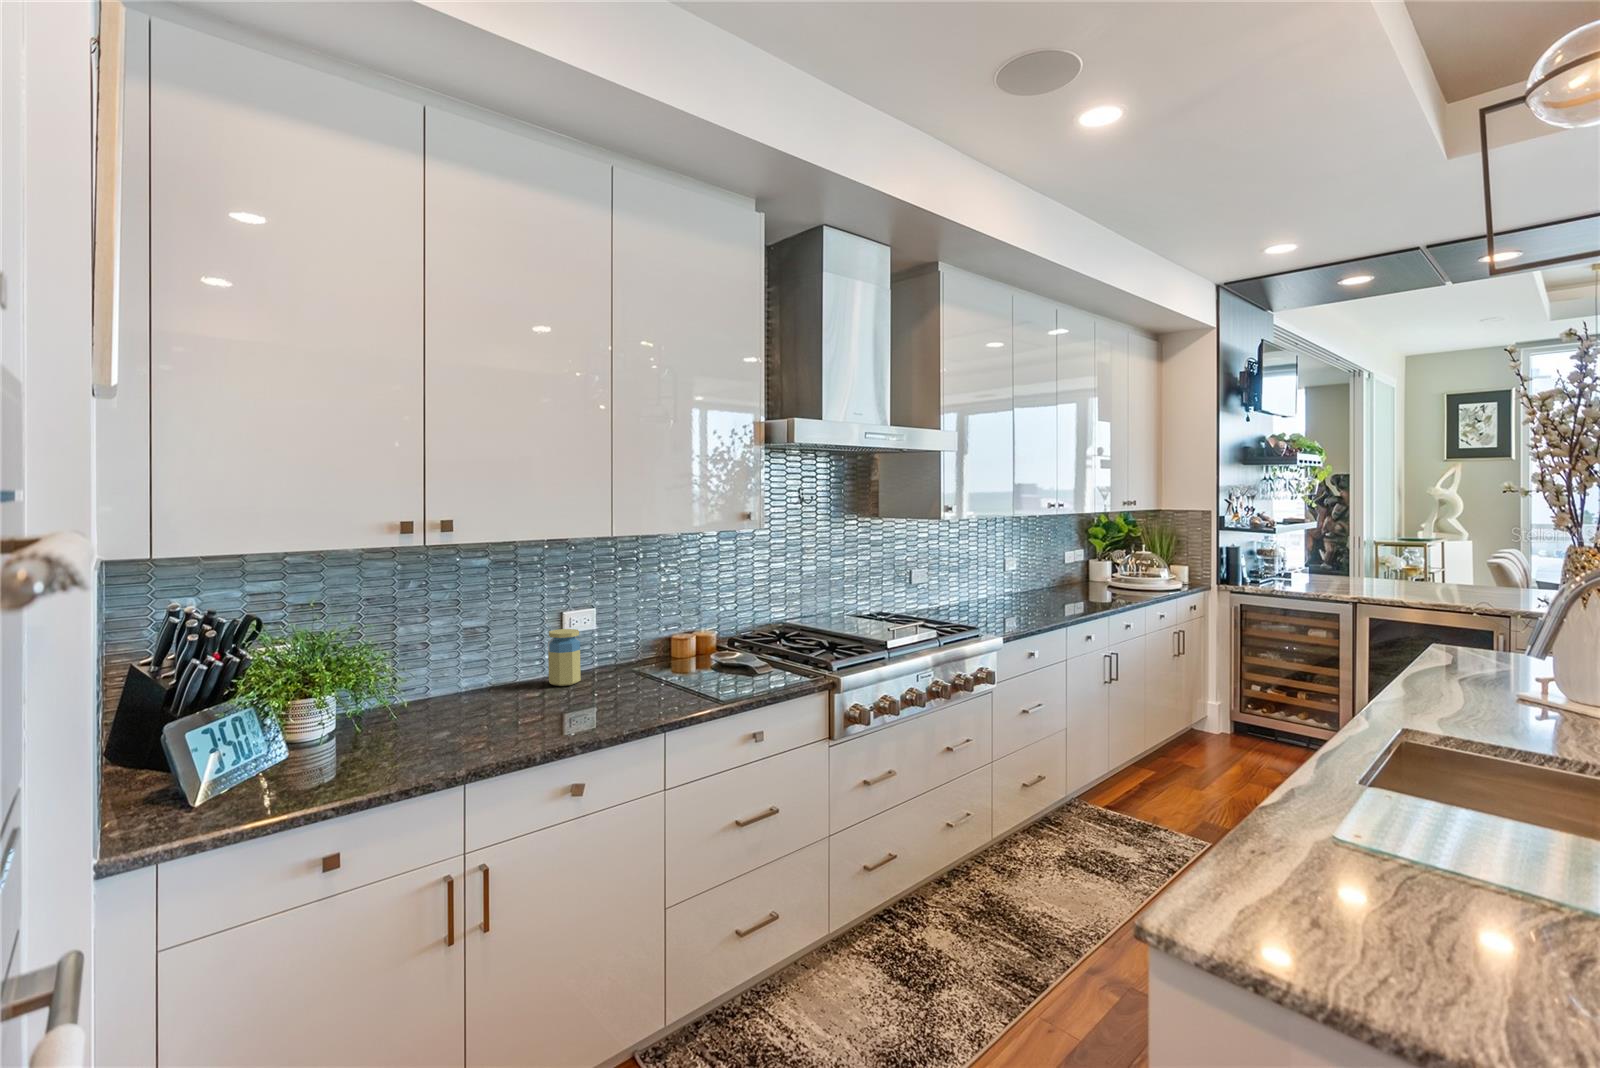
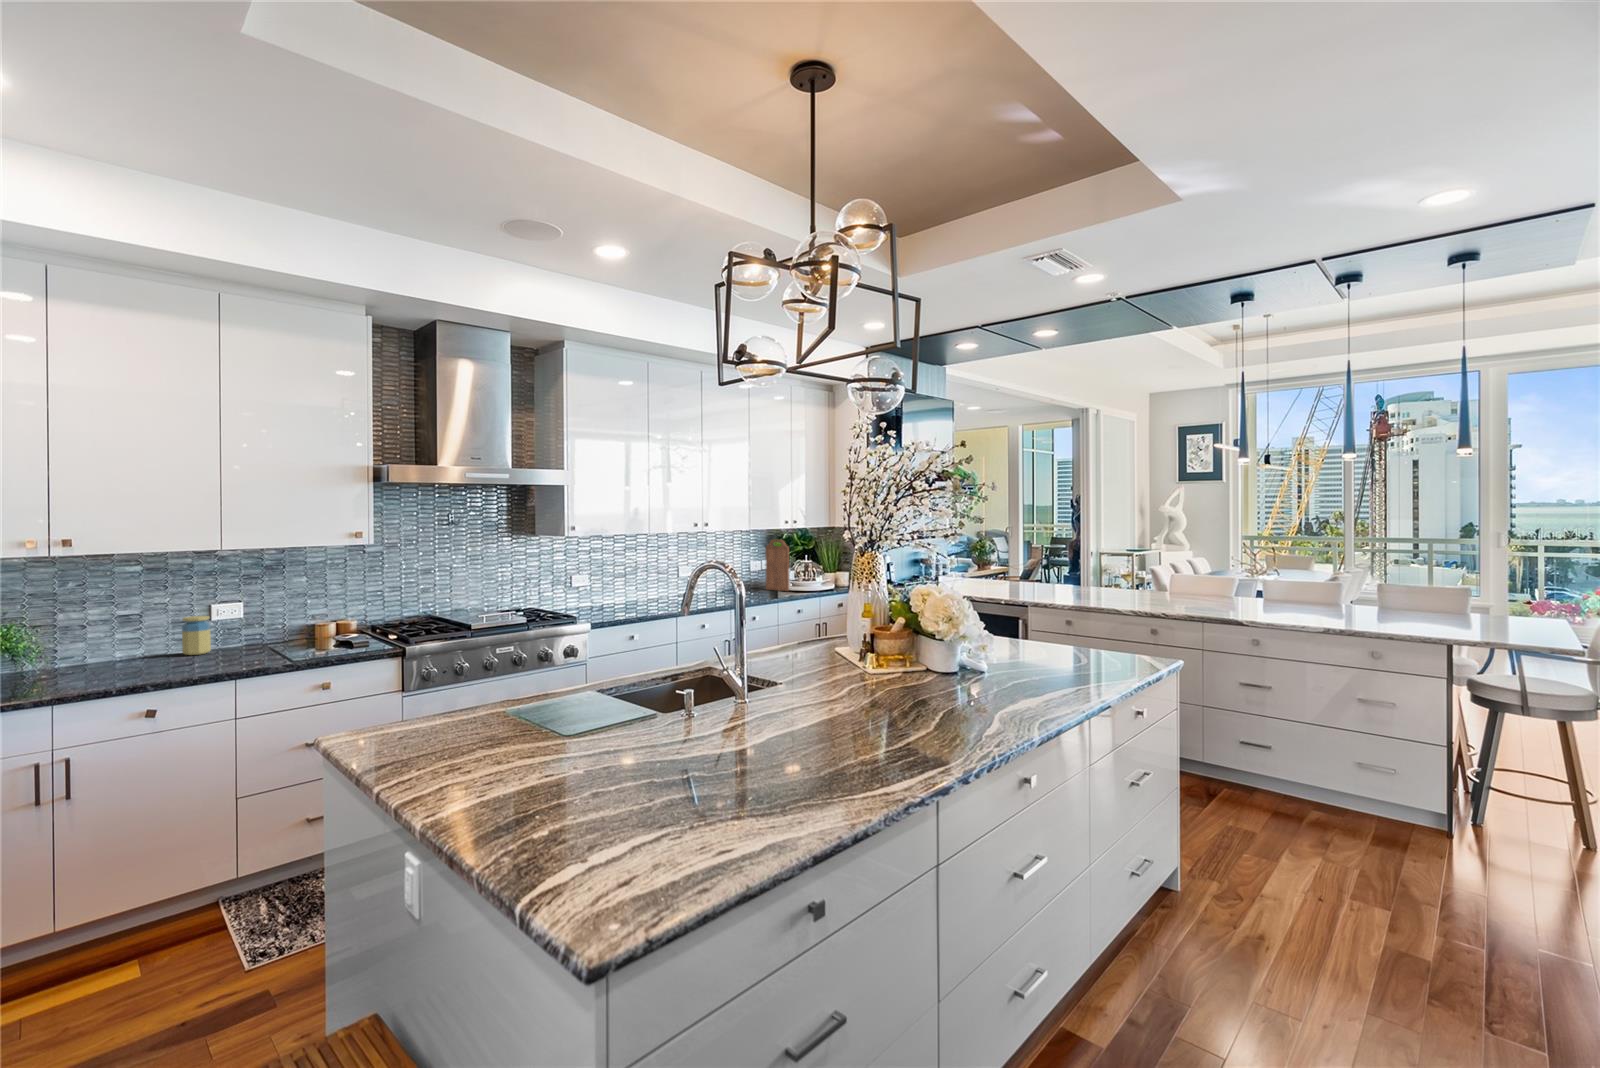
cutting board: none [1087,525,1126,589] -> present [766,540,789,591]

